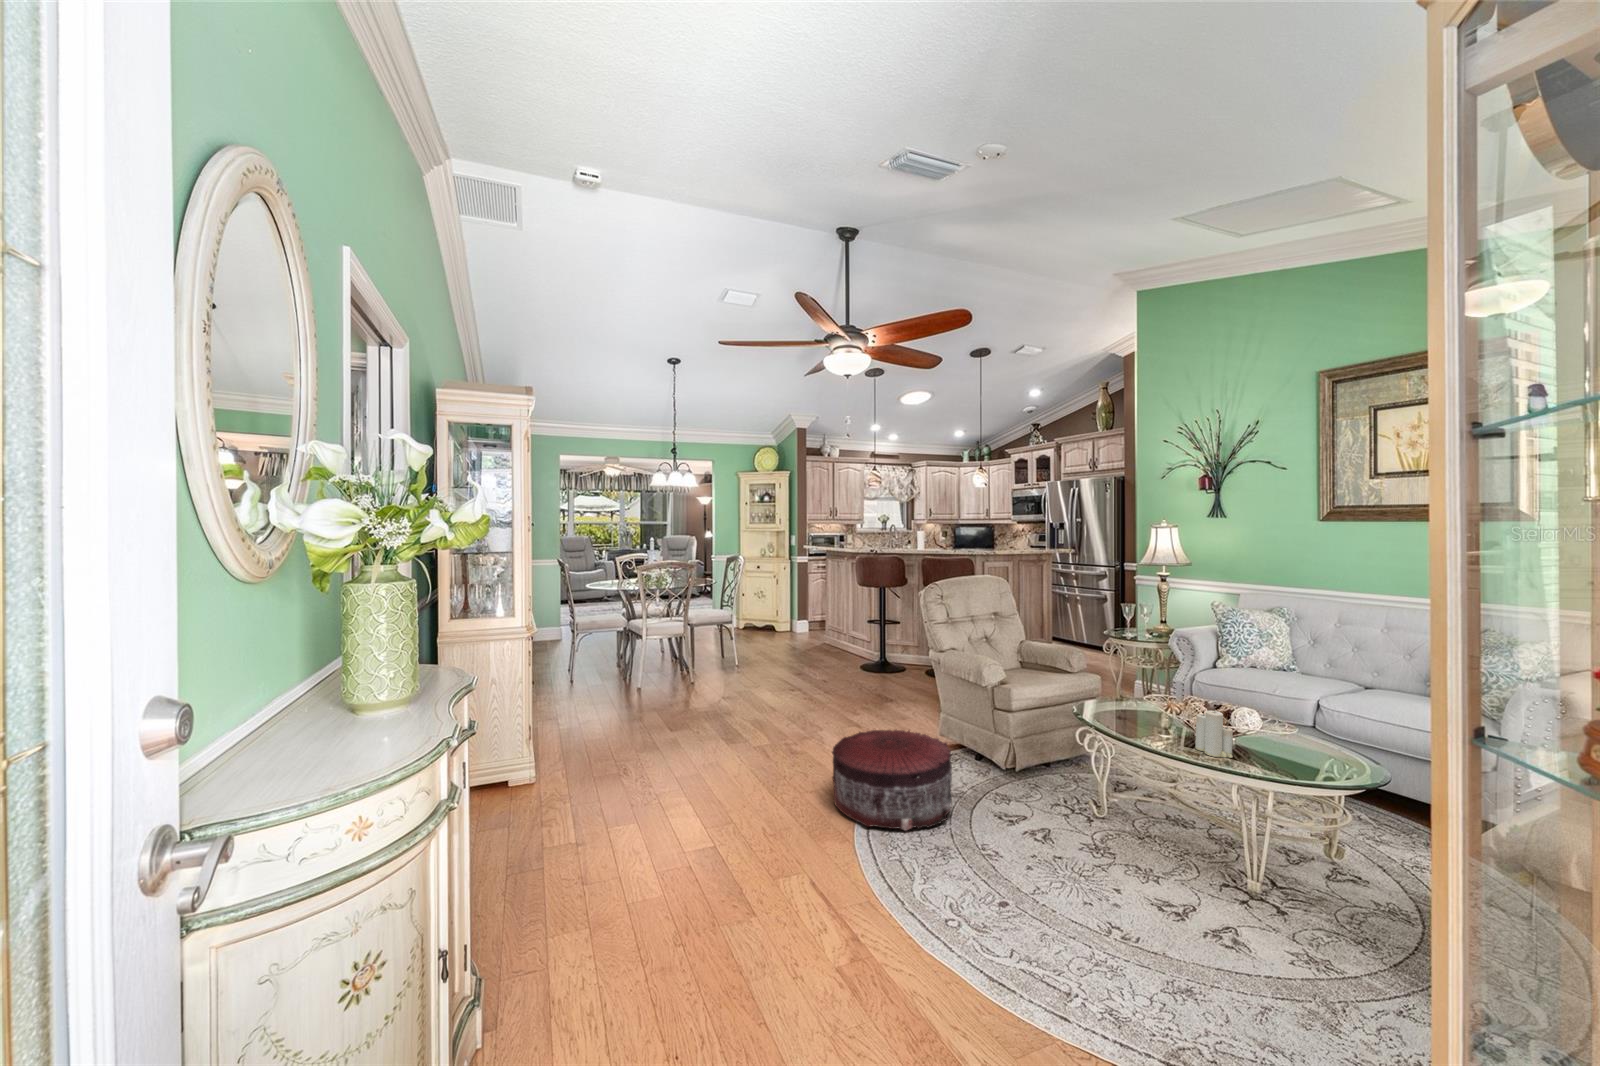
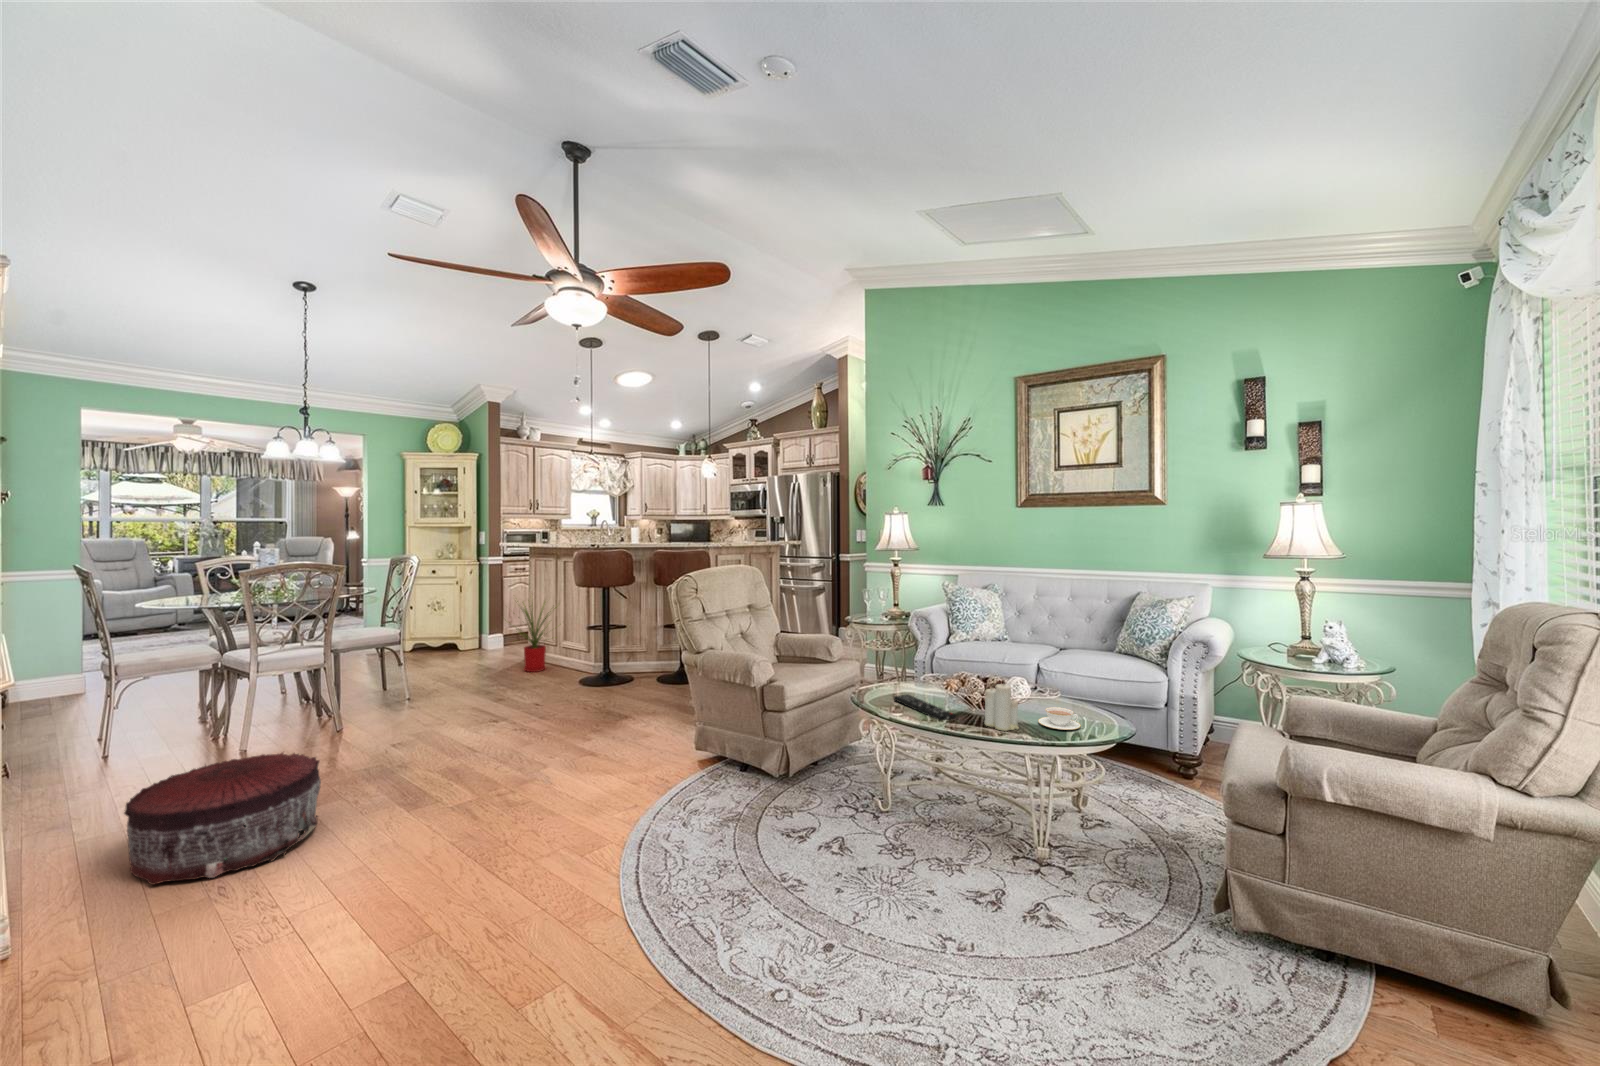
house plant: none [805,587,853,653] -> present [521,605,557,672]
remote control: none [1112,710,1168,738] -> present [894,694,956,721]
pouf: present [832,730,952,831] -> present [124,753,321,884]
teacup: none [1260,742,1312,768] -> present [1038,707,1081,730]

